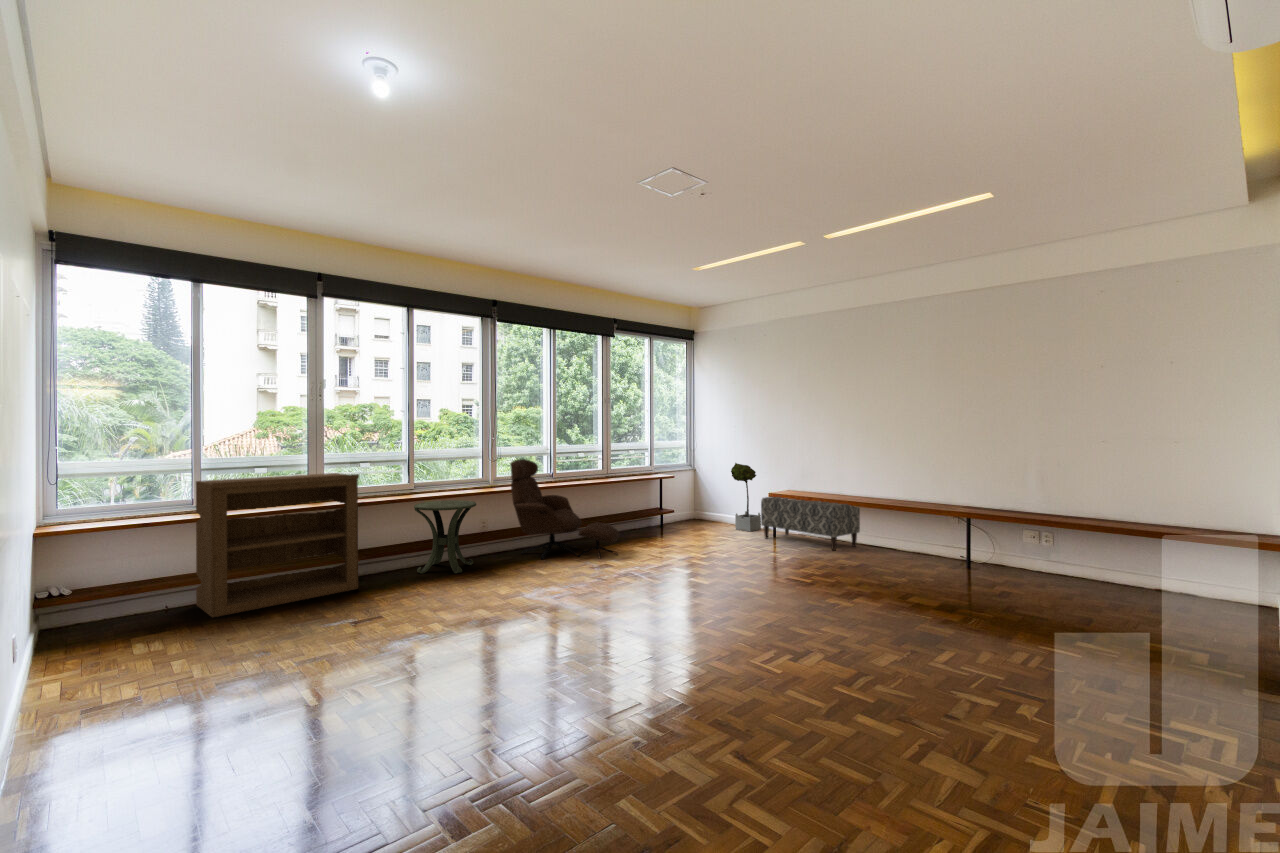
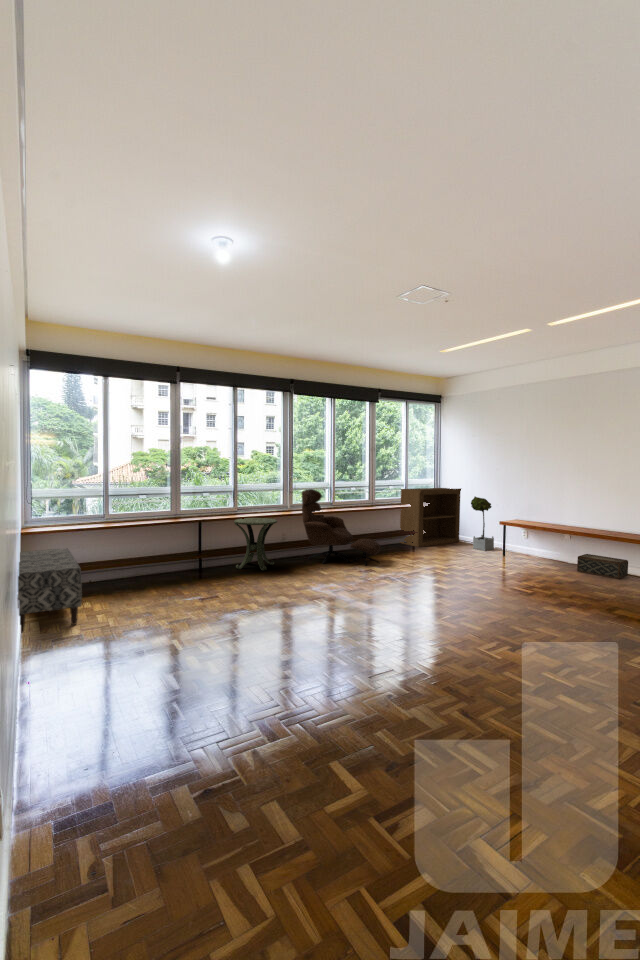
bookshelf: present [196,473,359,617] -> present [400,488,461,547]
bench: present [761,497,860,551] -> present [18,549,82,633]
woven basket: none [862,529,920,558] -> present [577,554,628,579]

